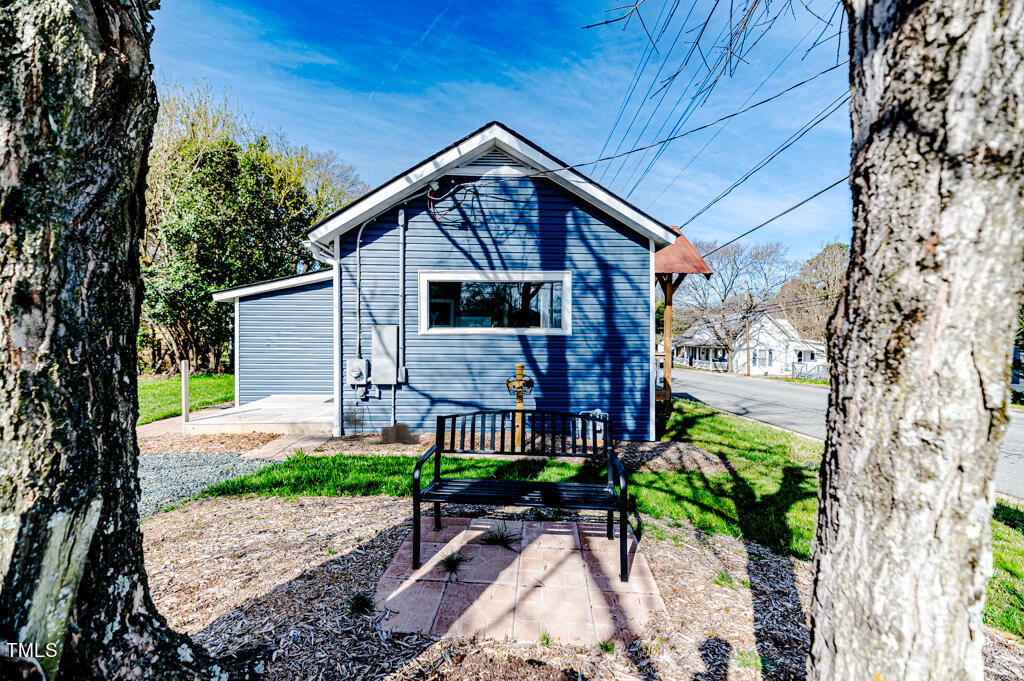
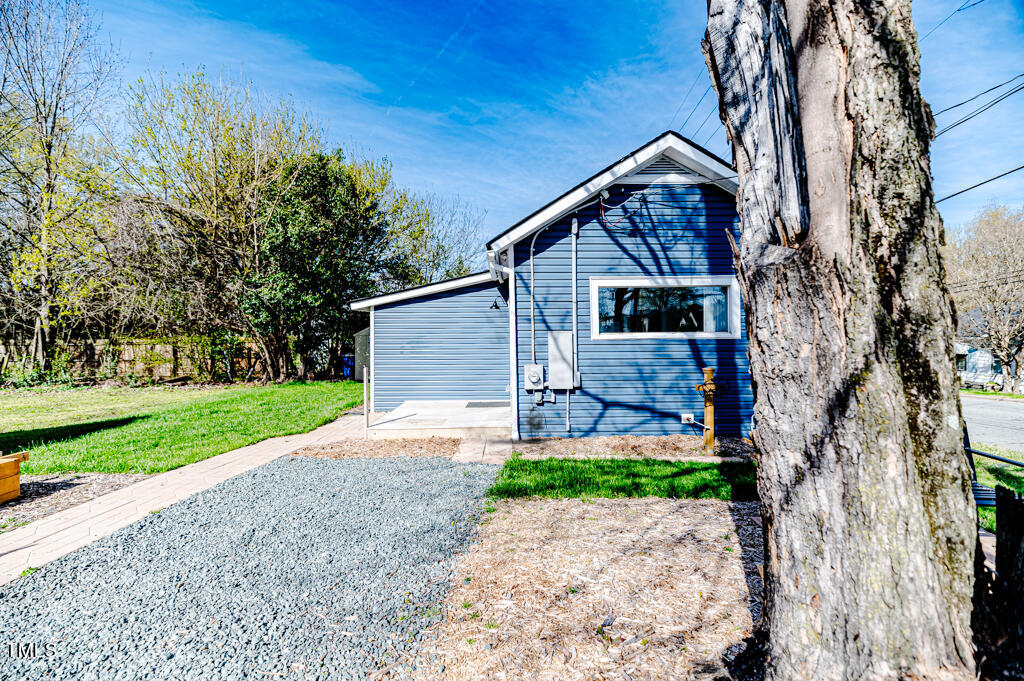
woven basket: present [381,422,420,444] -> none [567,424,605,446]

